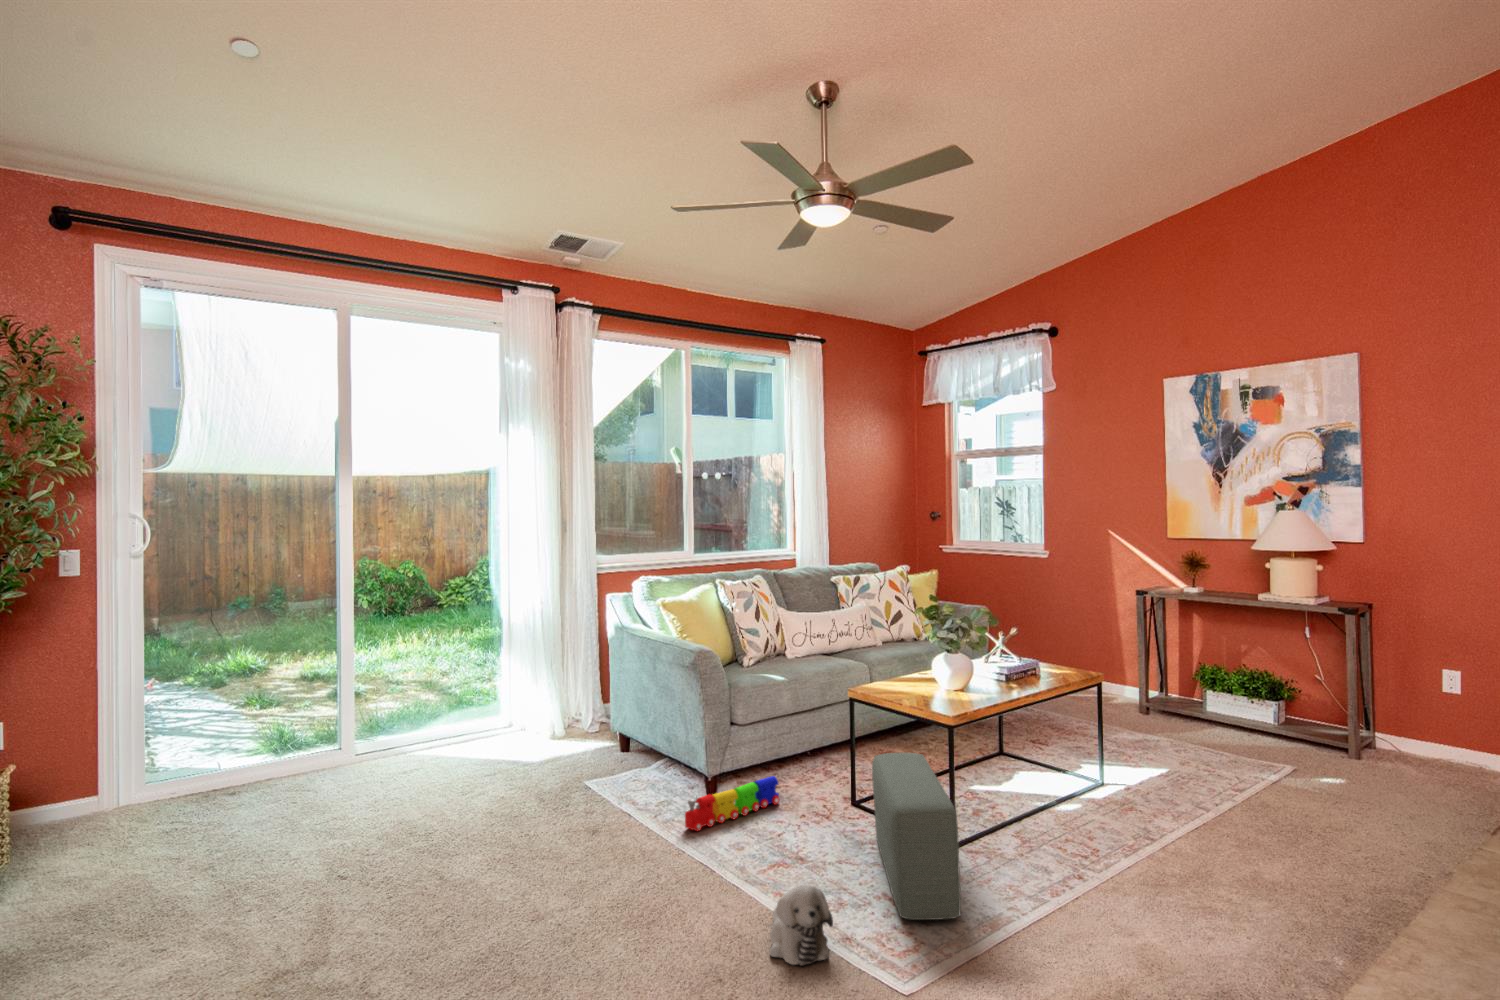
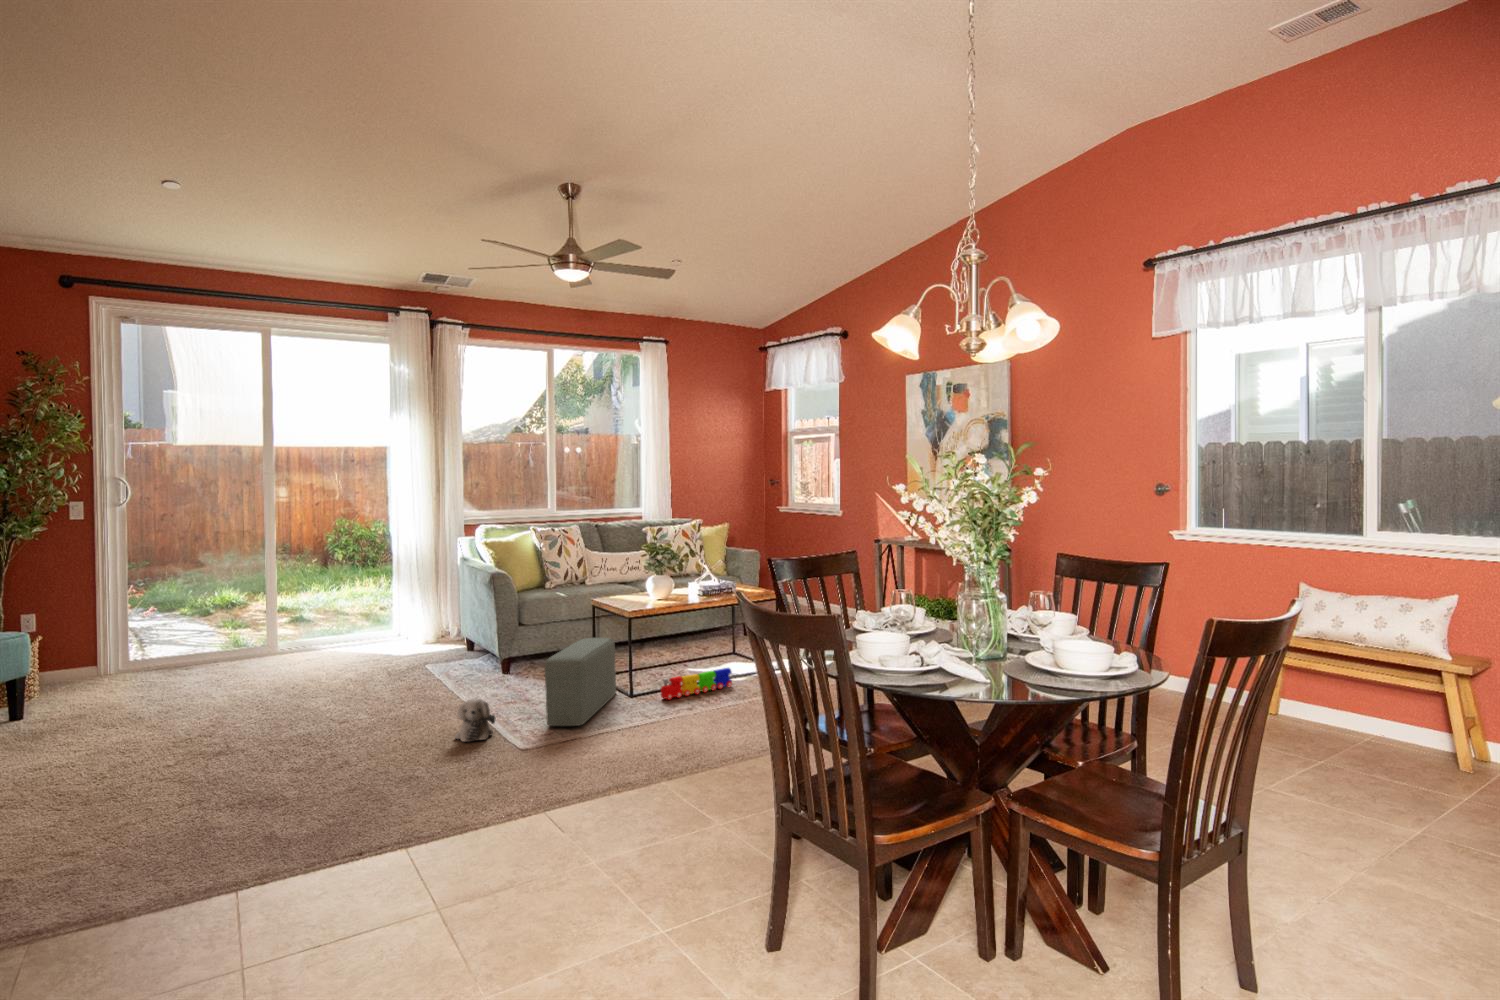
toy train: present [685,776,779,831] -> present [661,668,732,700]

